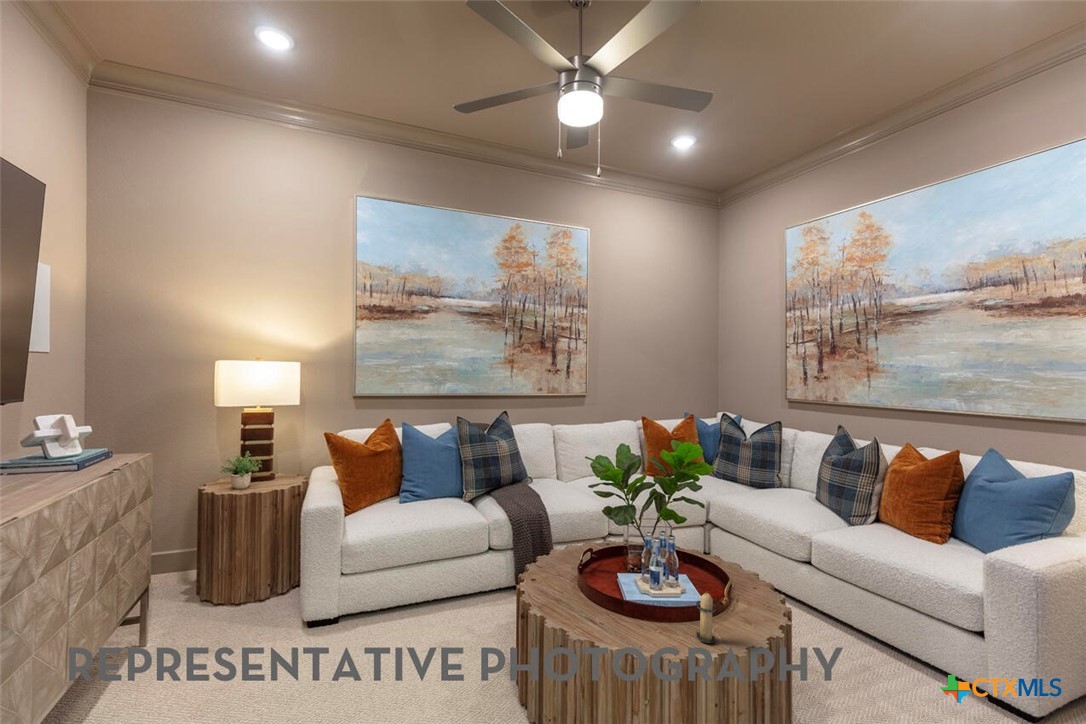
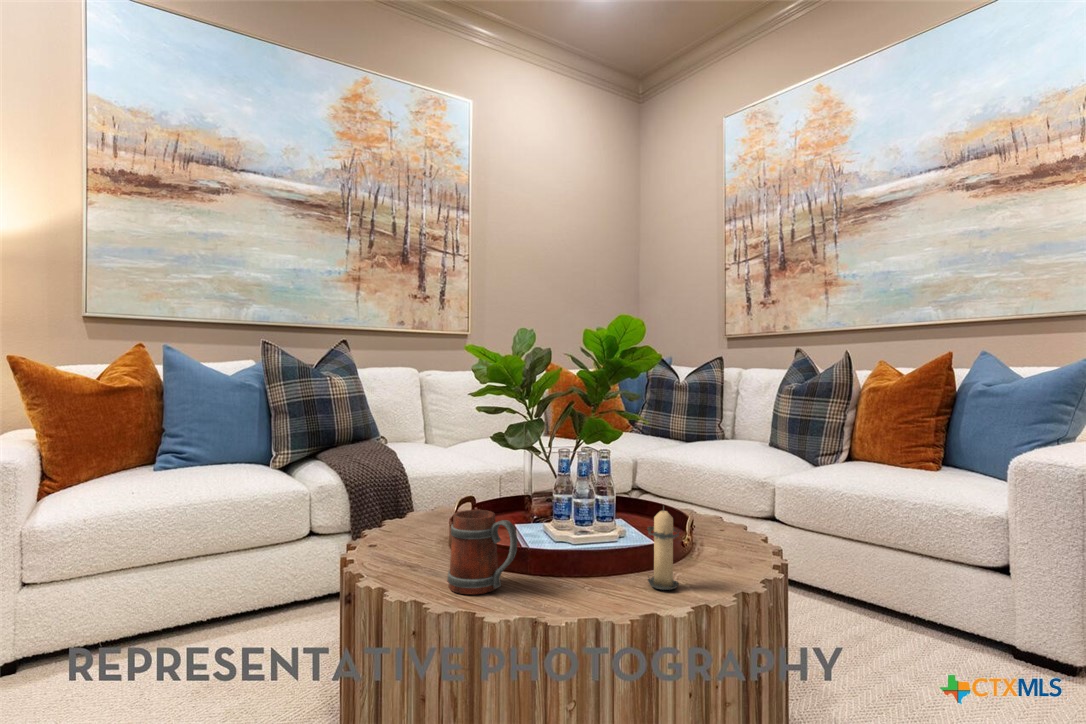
mug: none [577,578,617,632] -> present [447,510,518,594]

